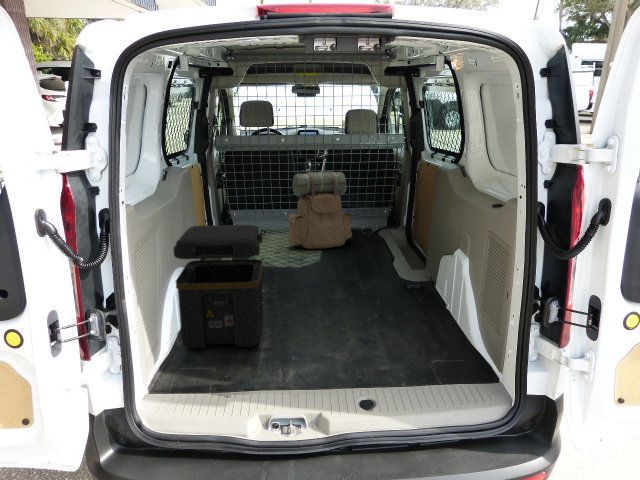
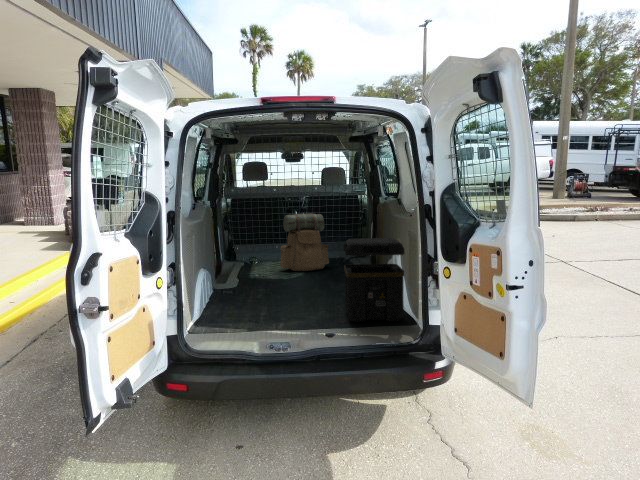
toolbox: present [174,225,263,348] -> present [343,238,404,322]

